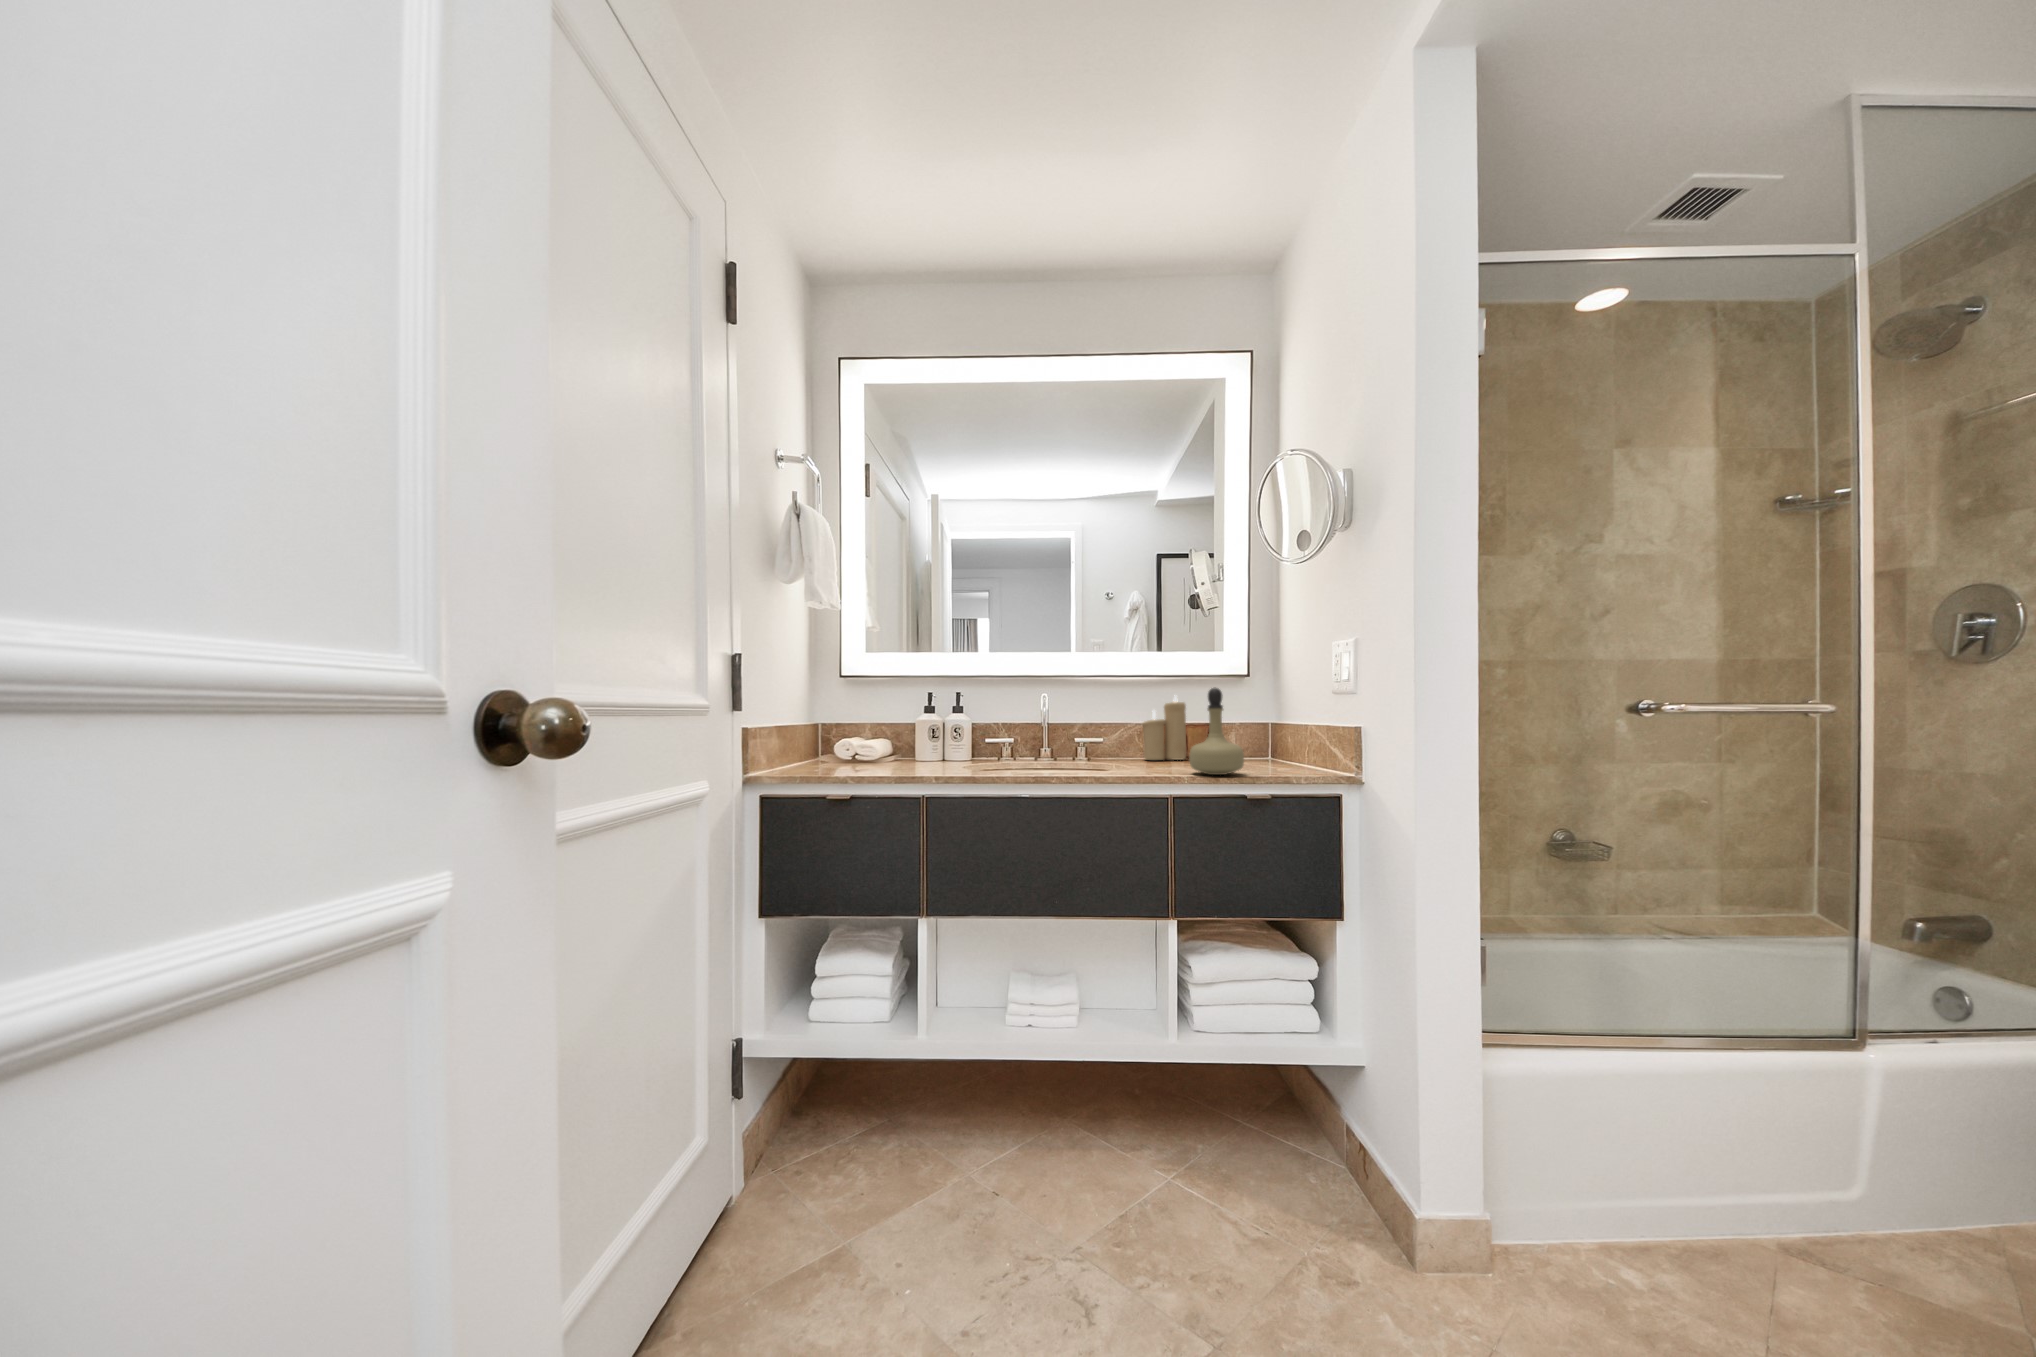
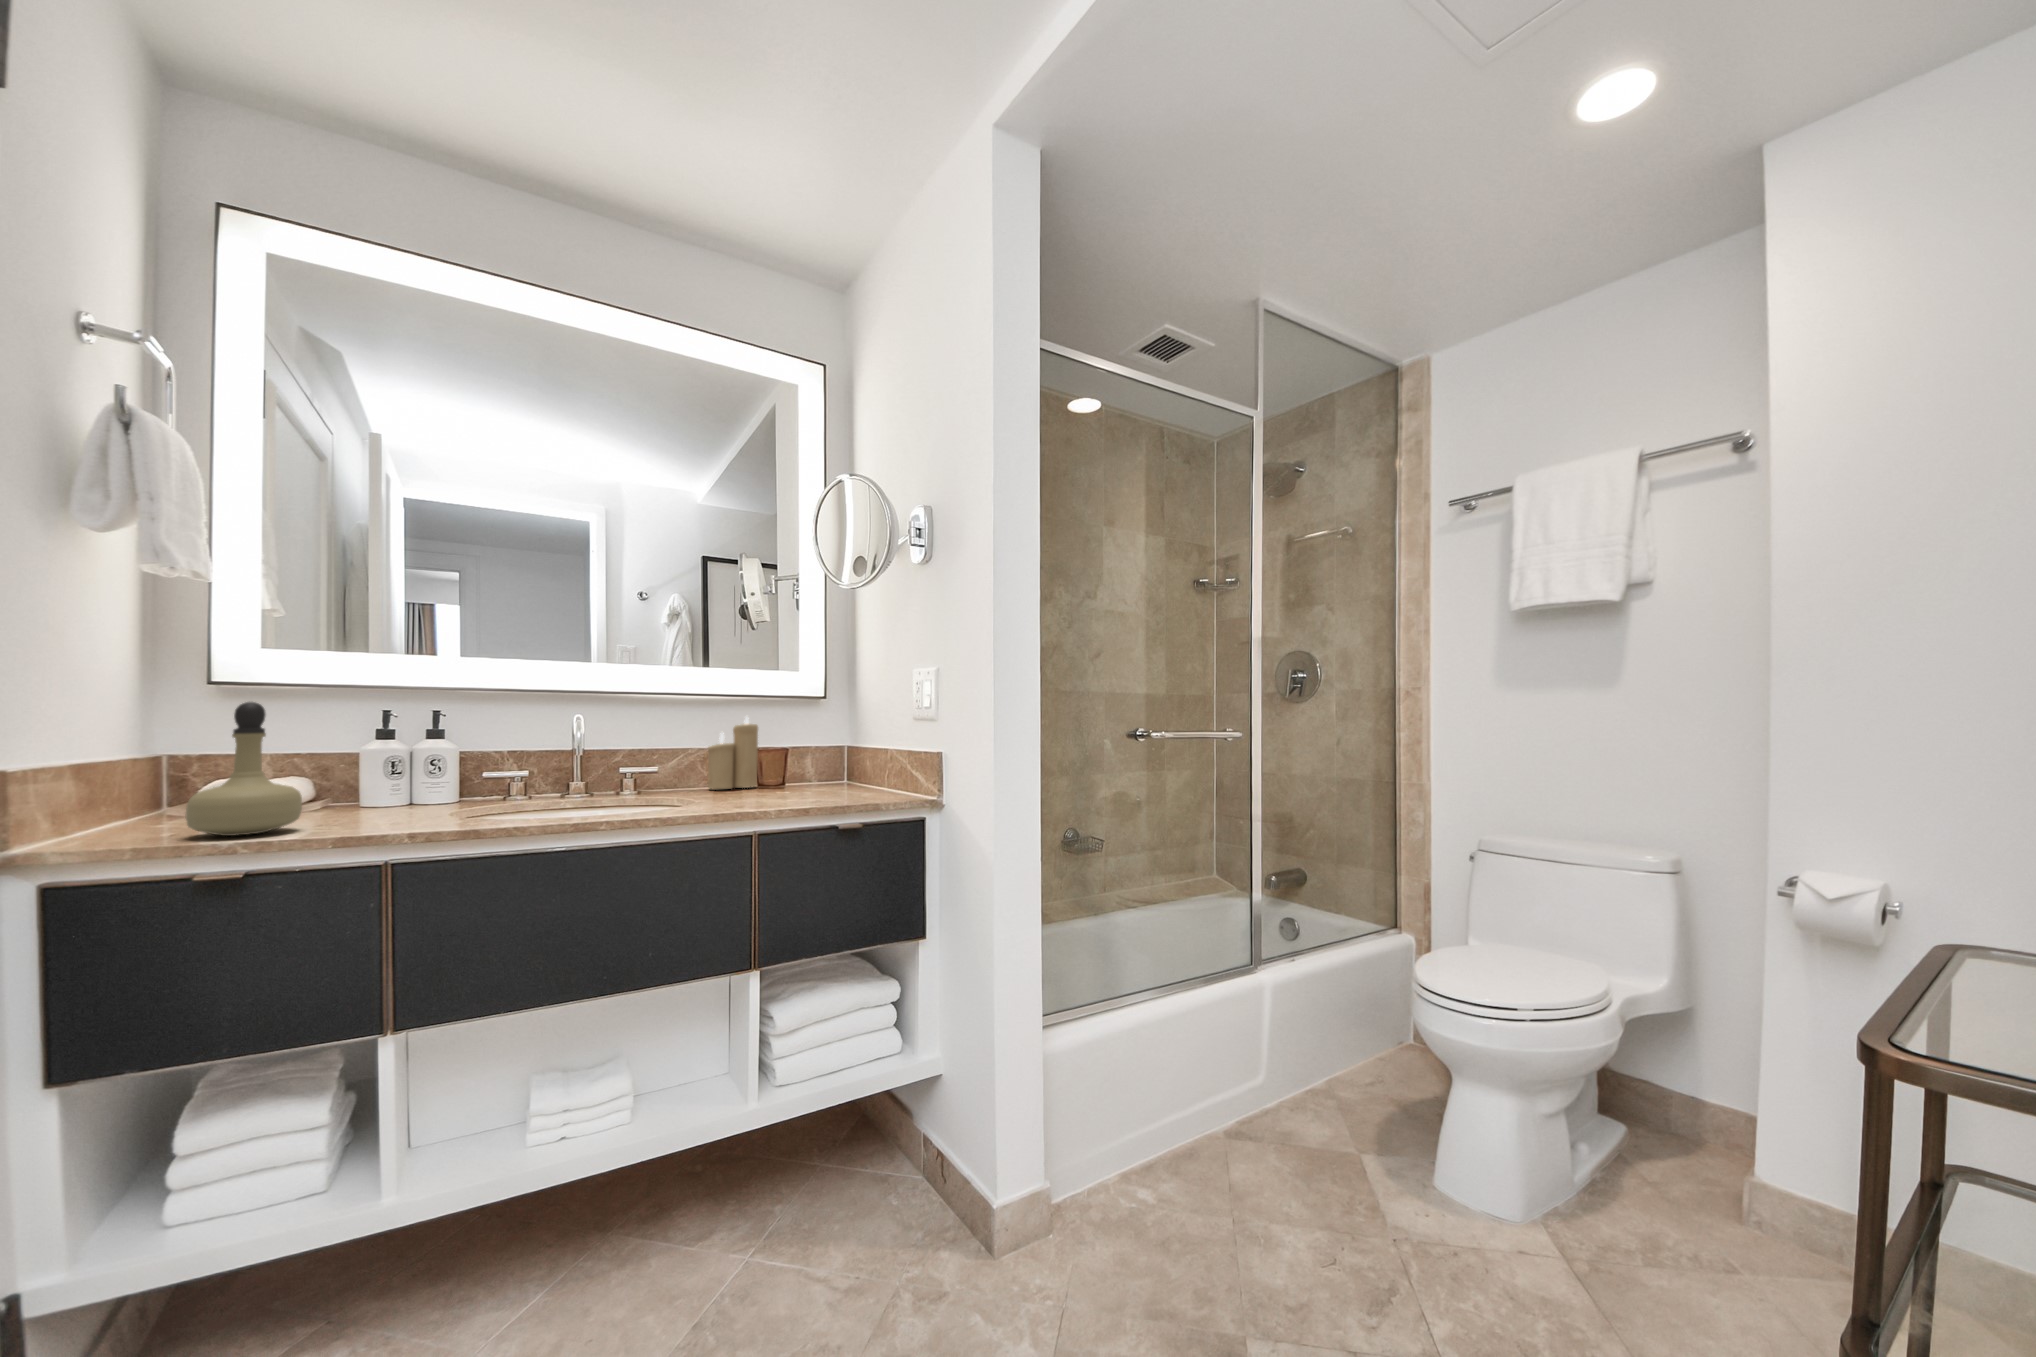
perfume bottle: present [1189,688,1244,775] -> present [185,702,302,836]

